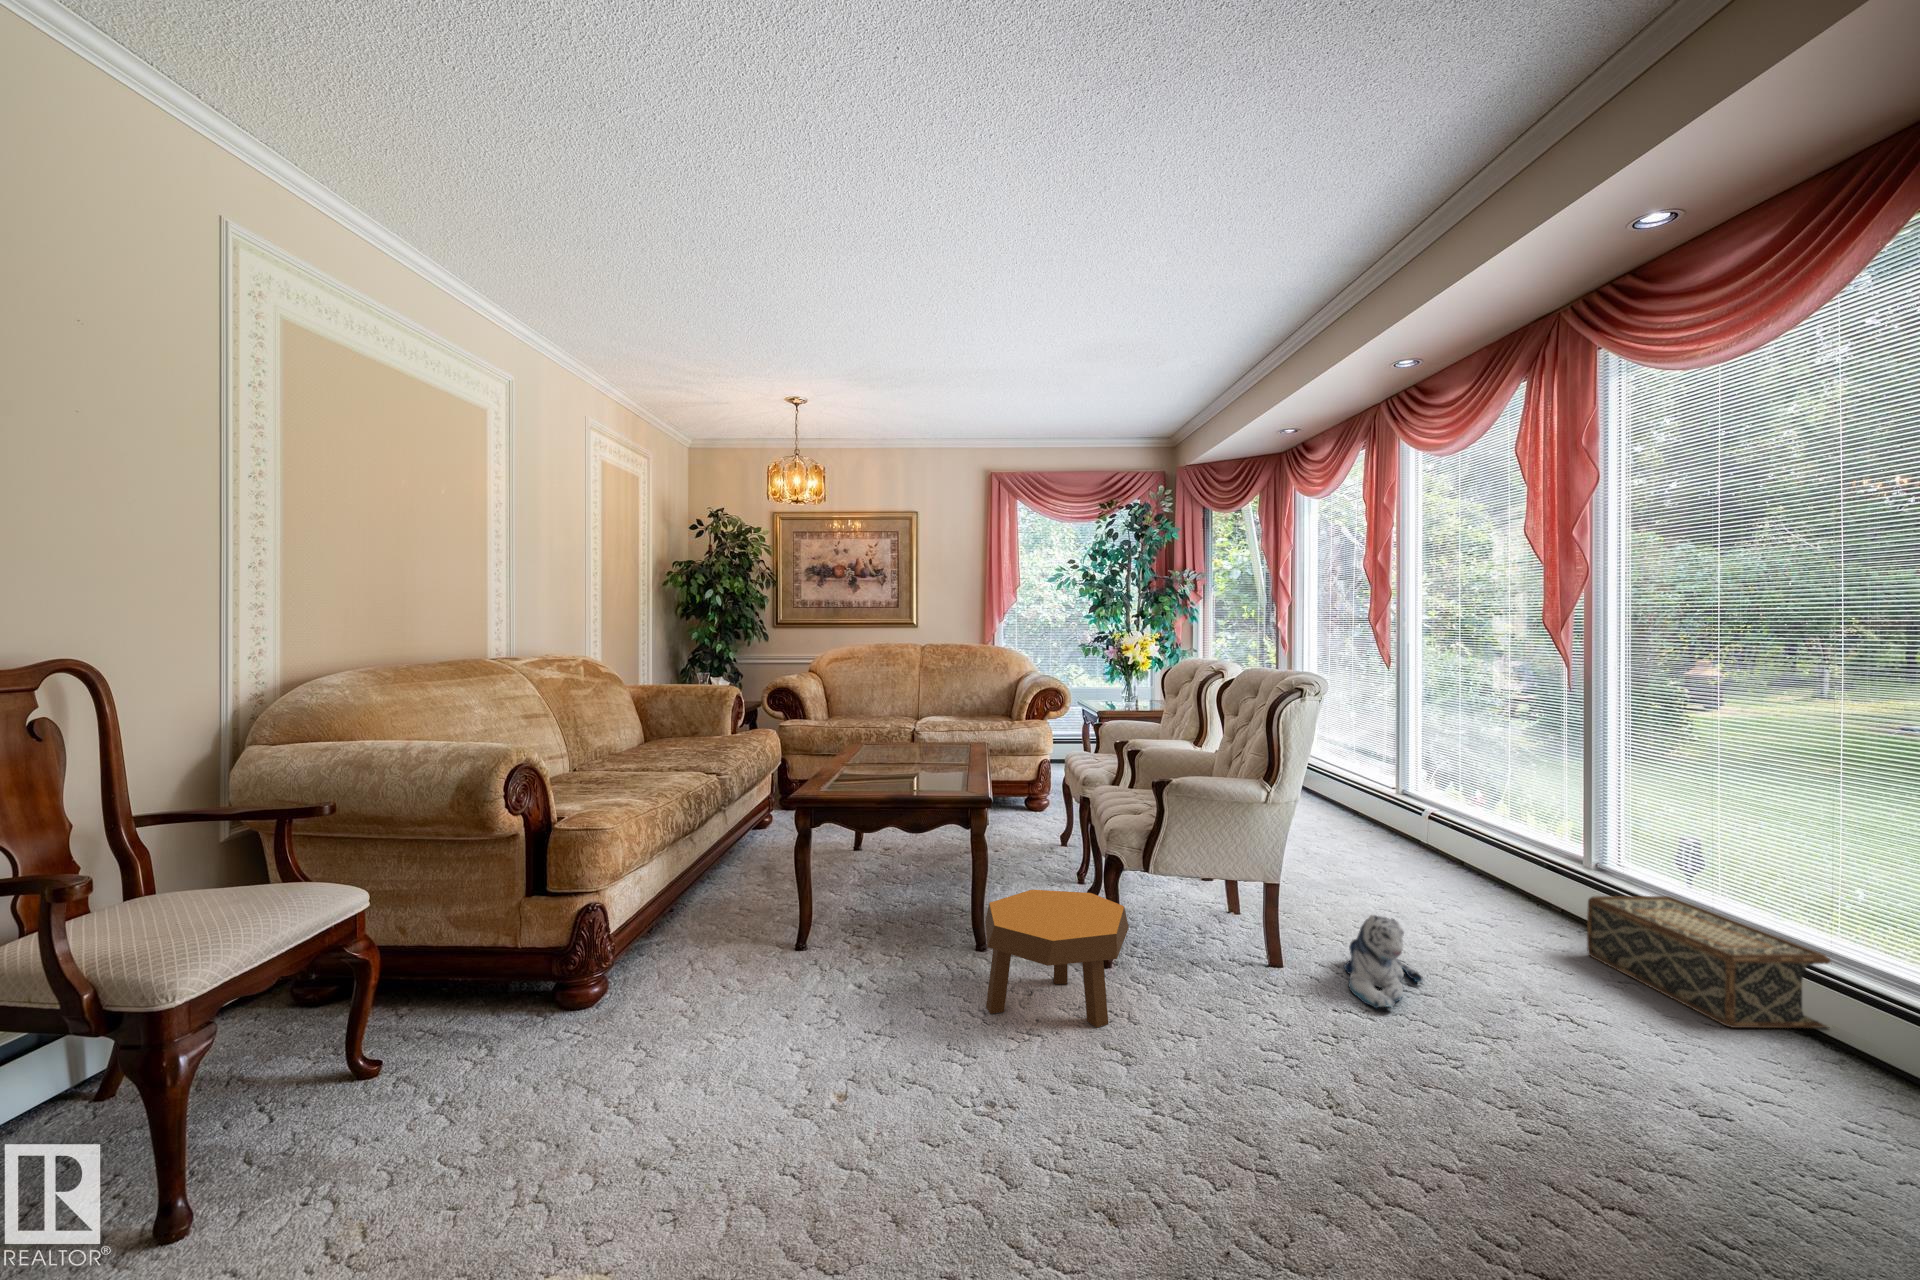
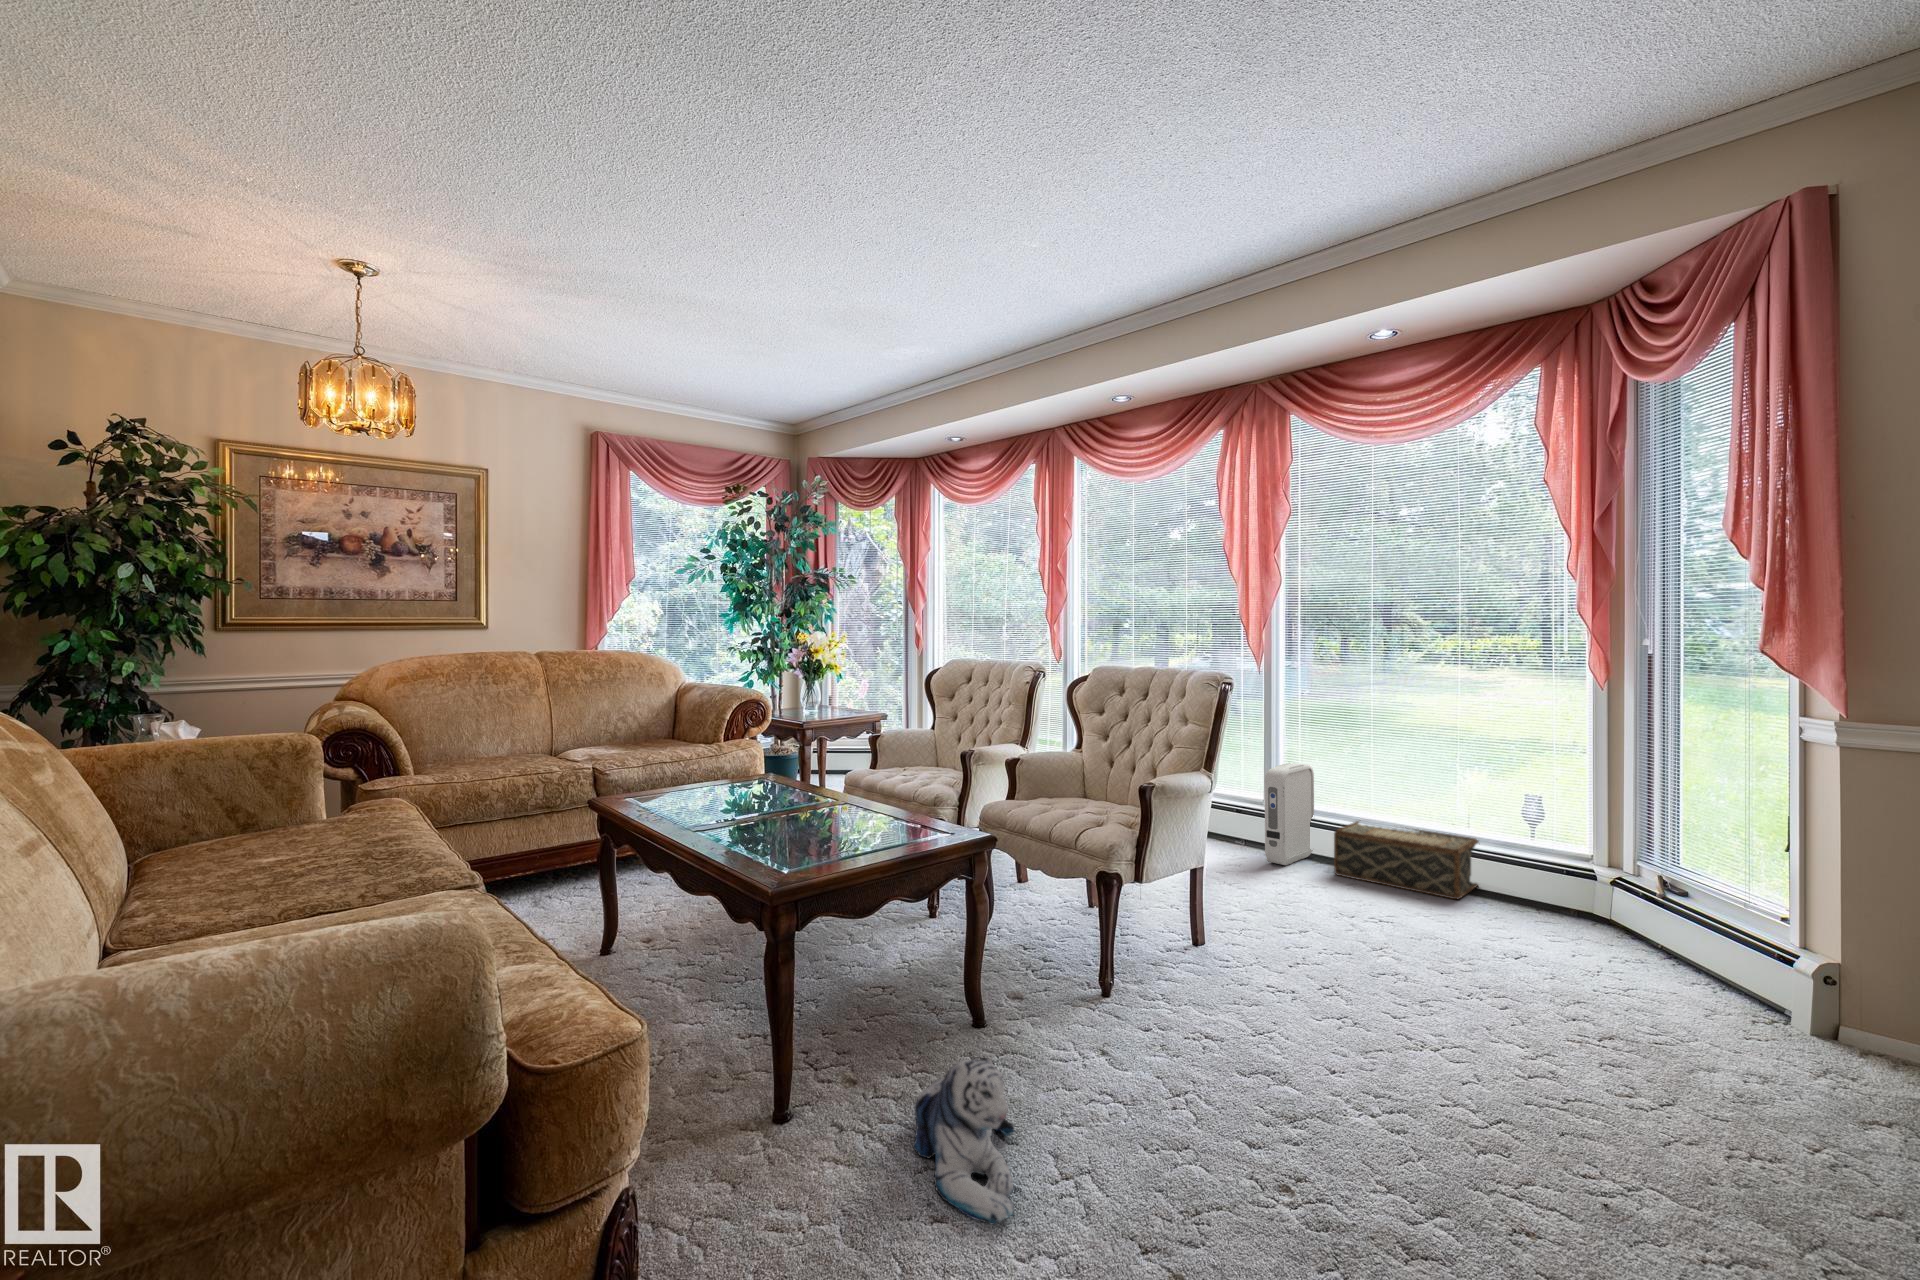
air purifier: none [1508,803,1615,931] -> present [1265,763,1314,865]
footstool: present [985,890,1129,1028] -> none [1087,915,1256,1081]
plush toy: present [1344,915,1423,1008] -> present [913,1058,1014,1224]

